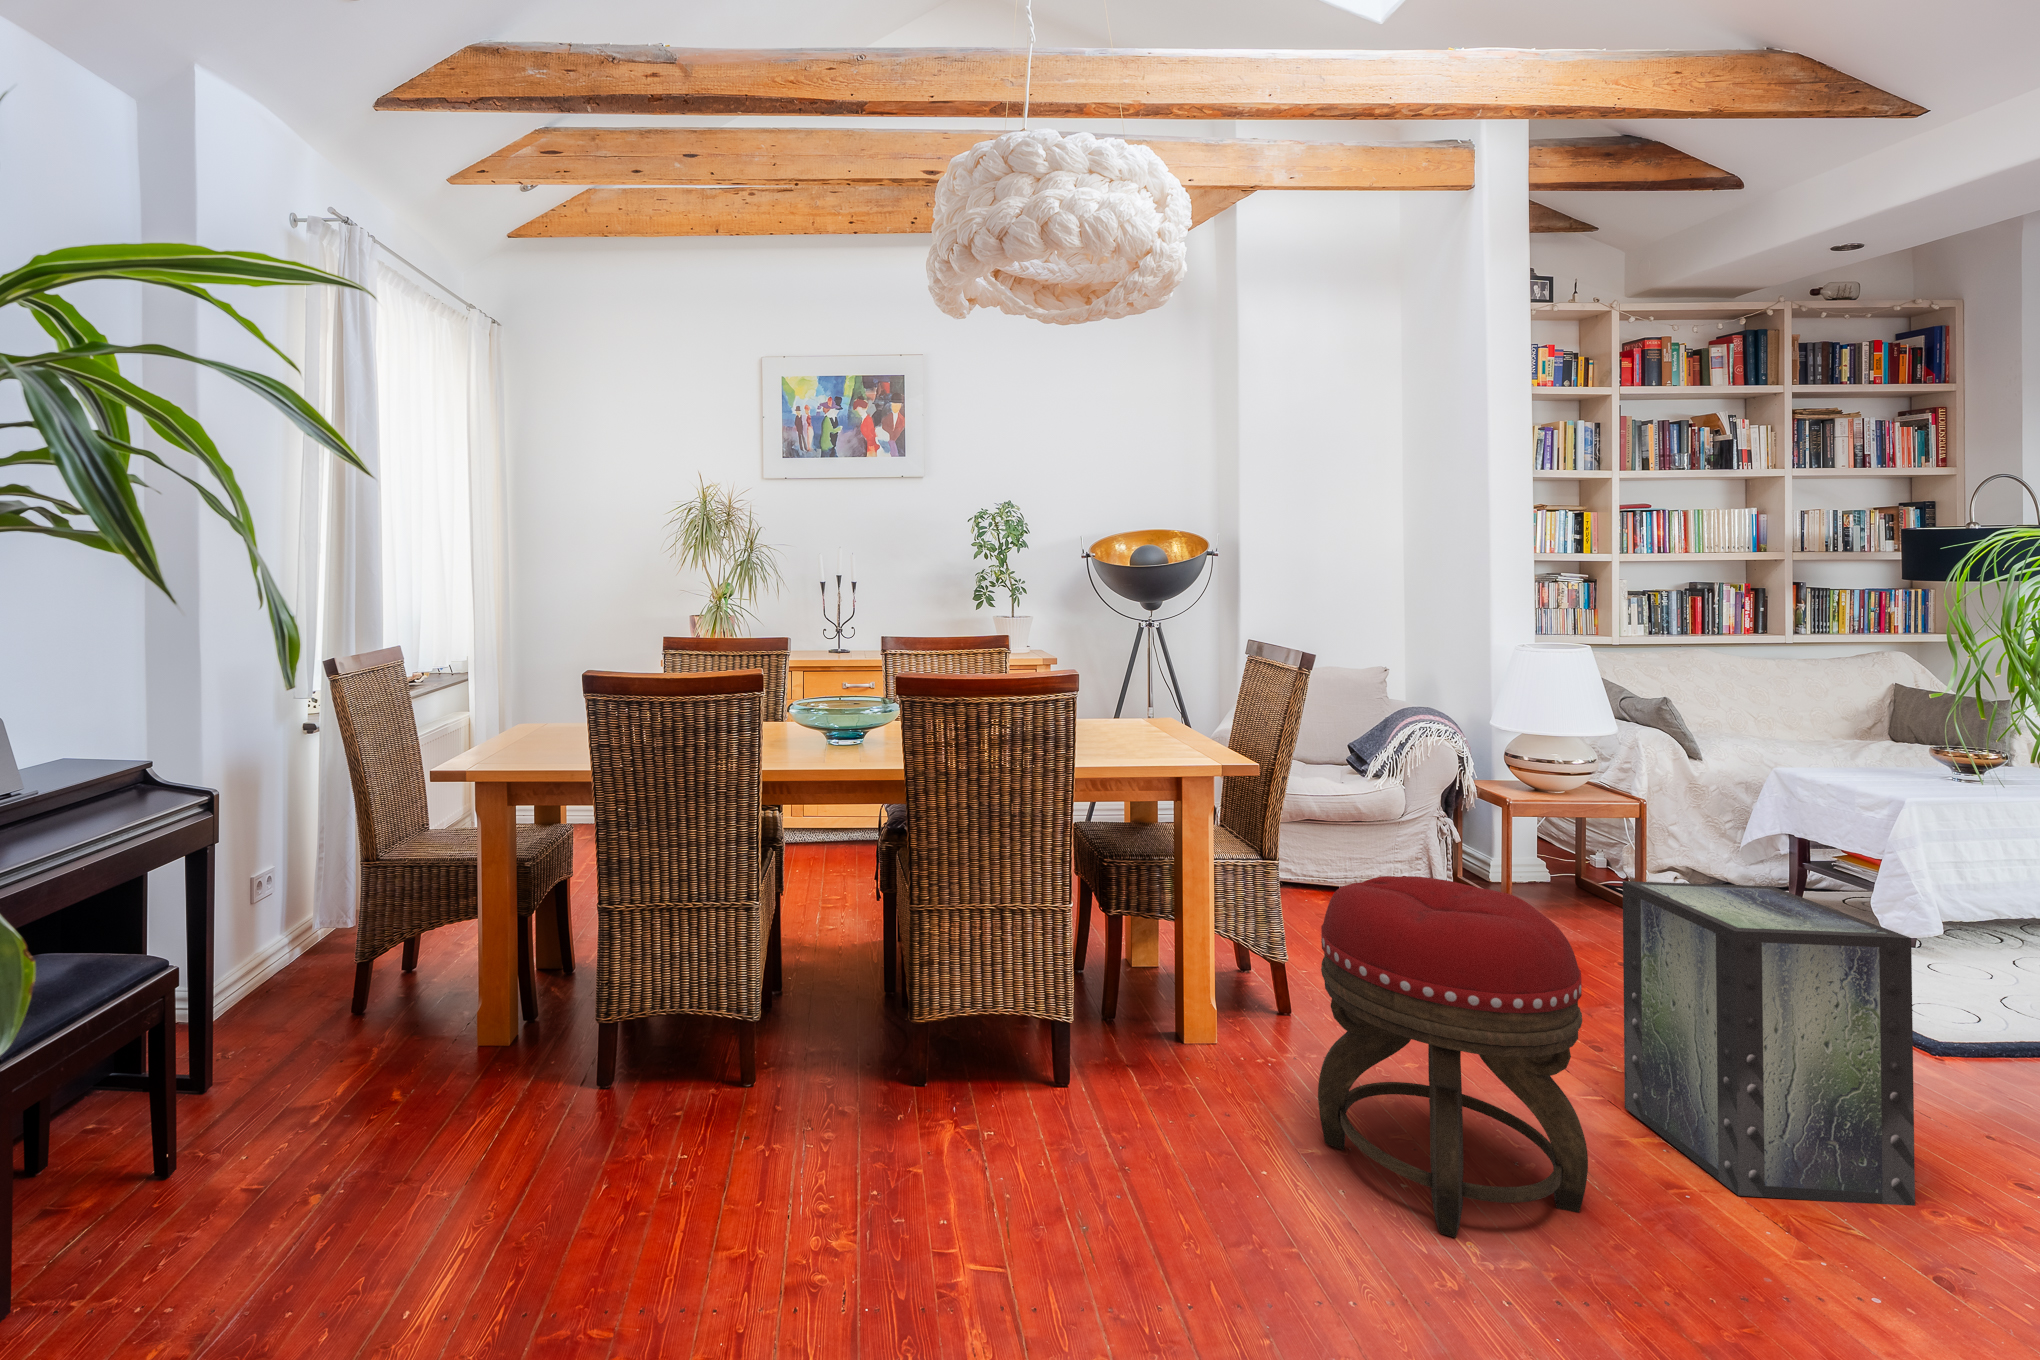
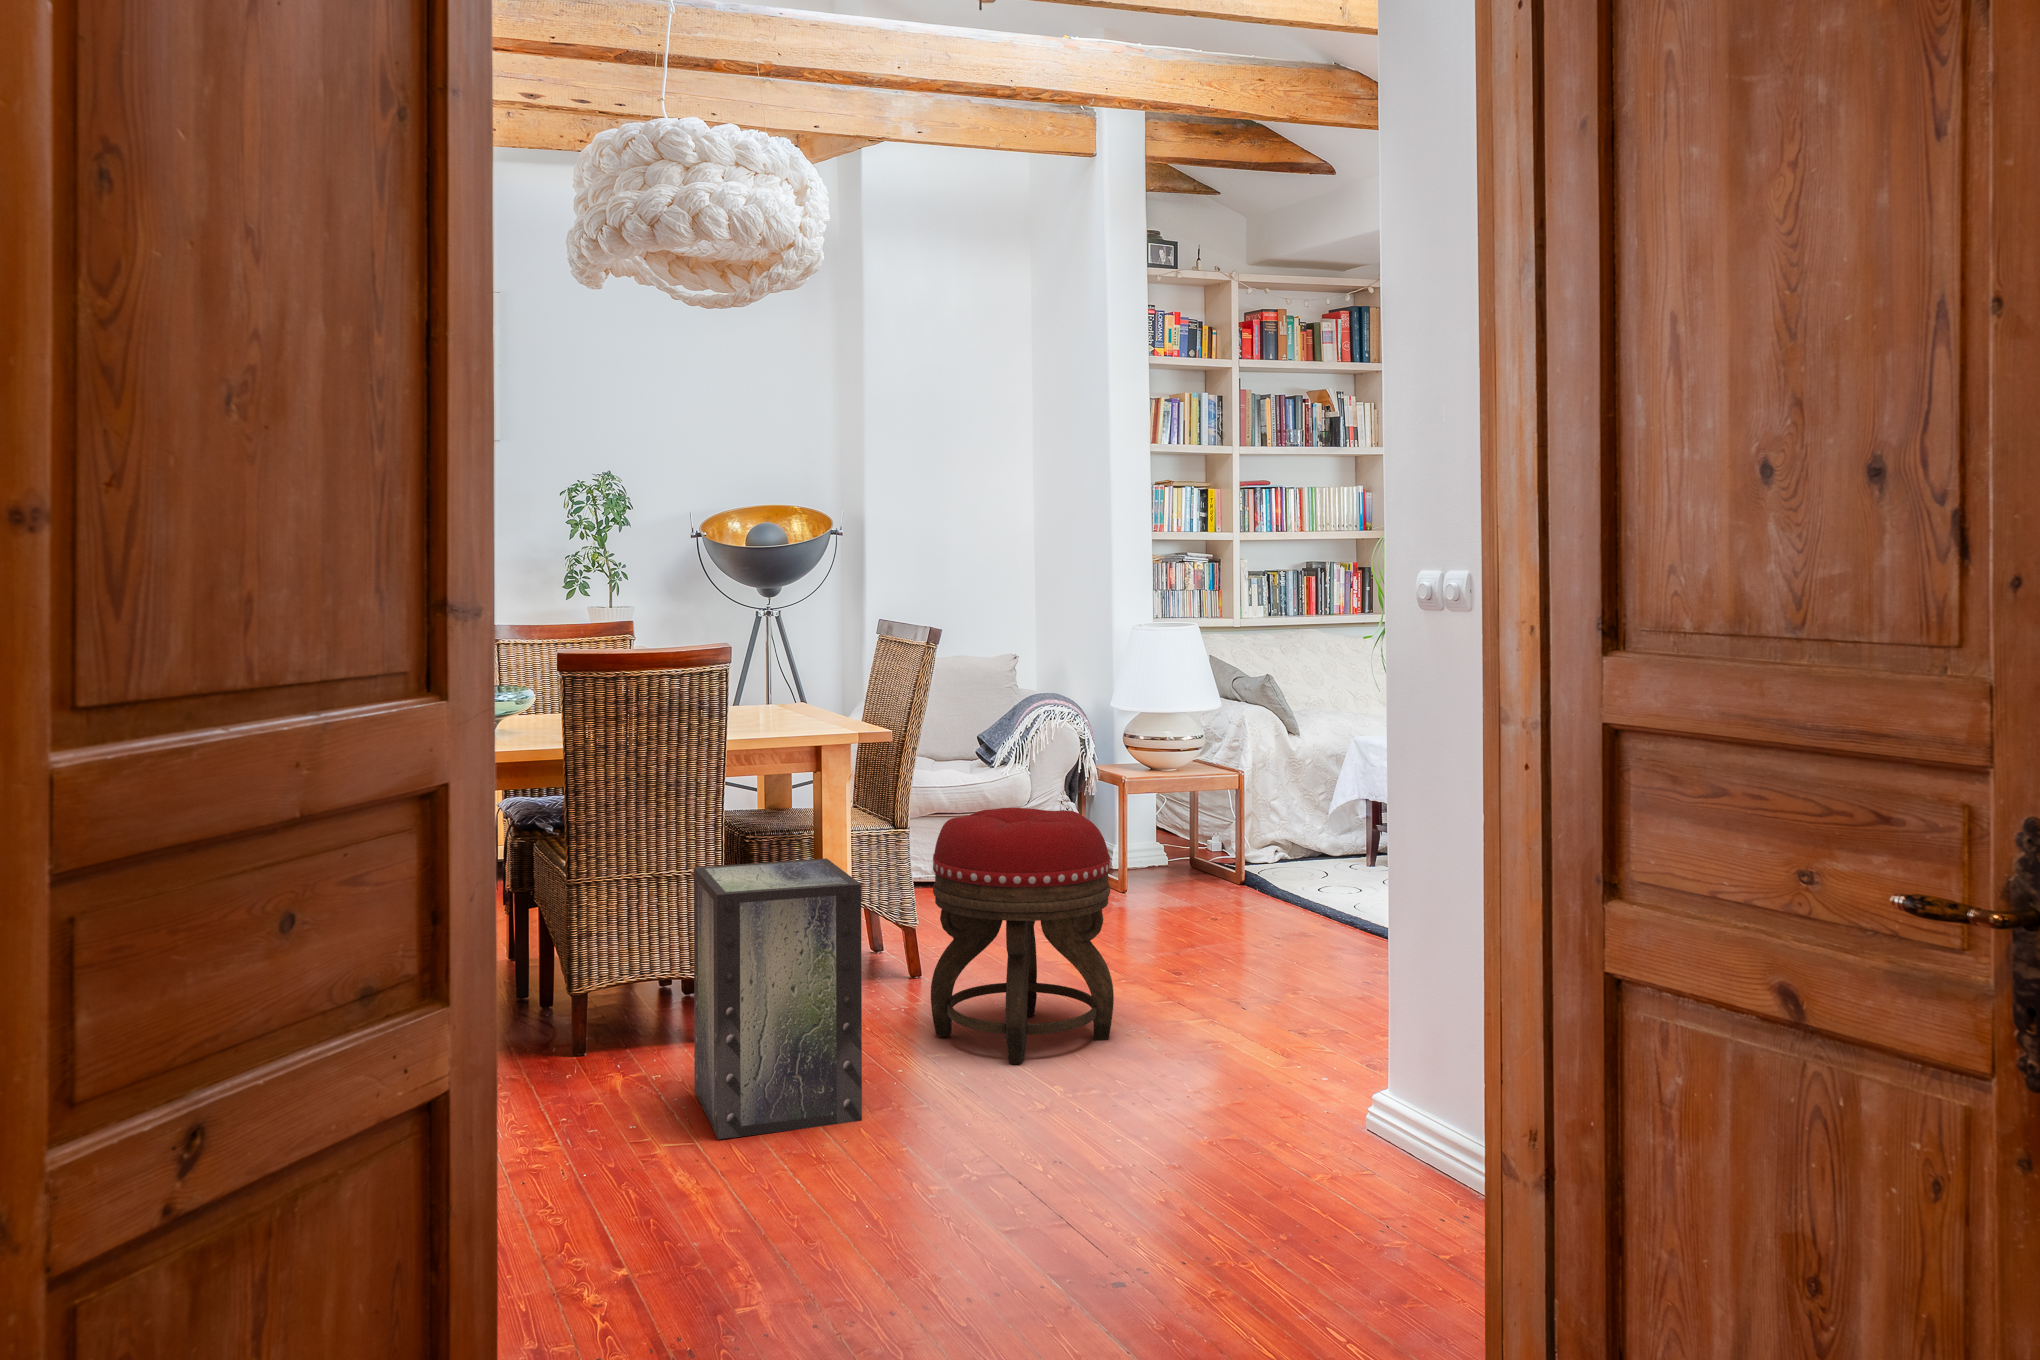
storage box: present [1623,881,1915,1206] -> present [694,858,862,1139]

